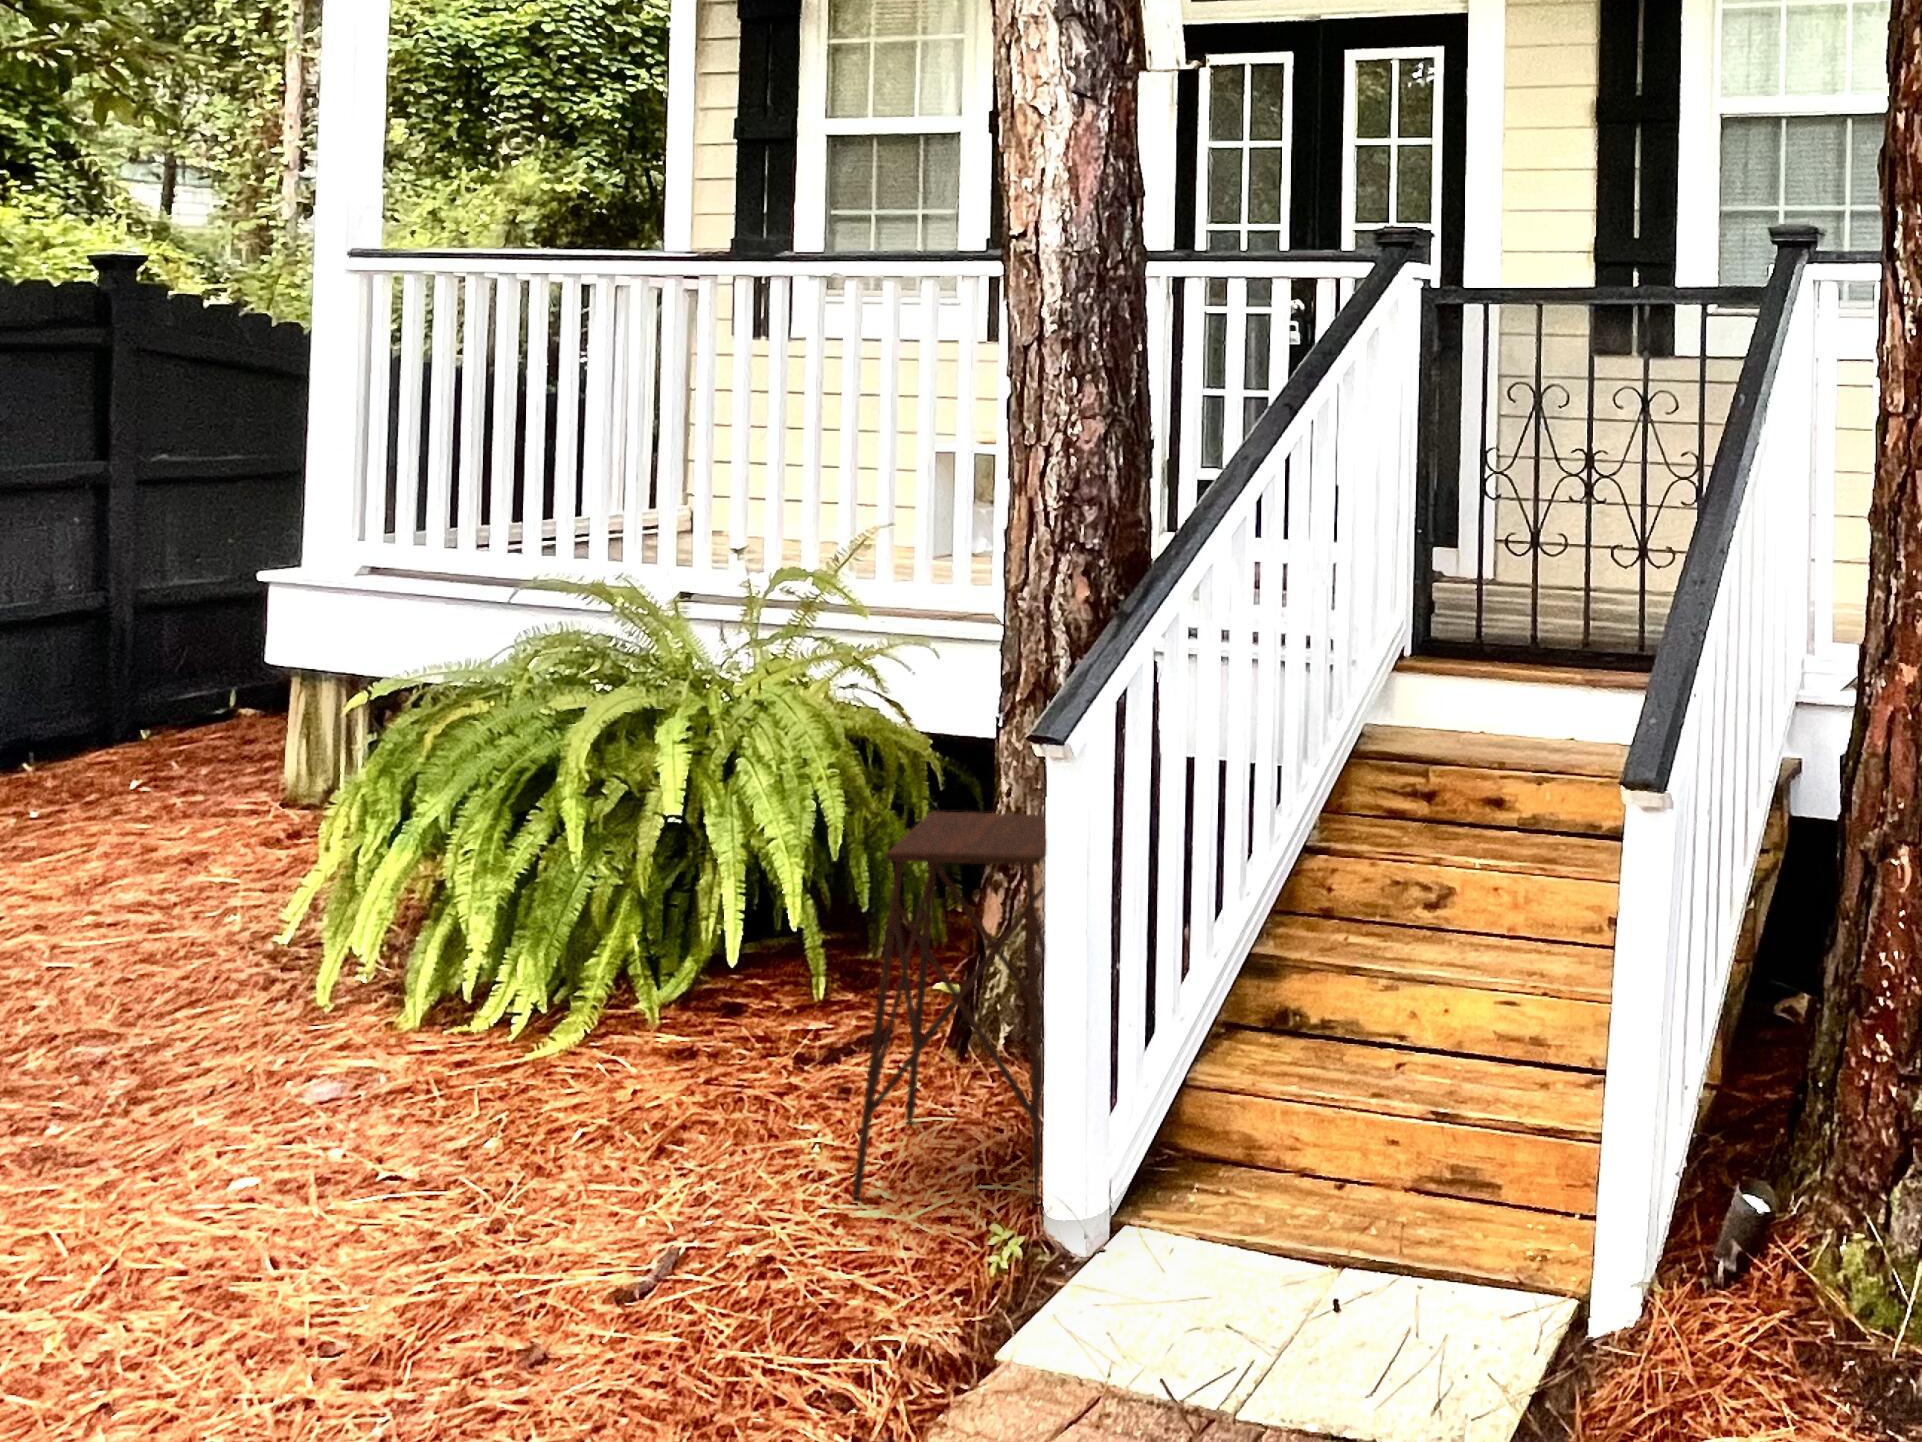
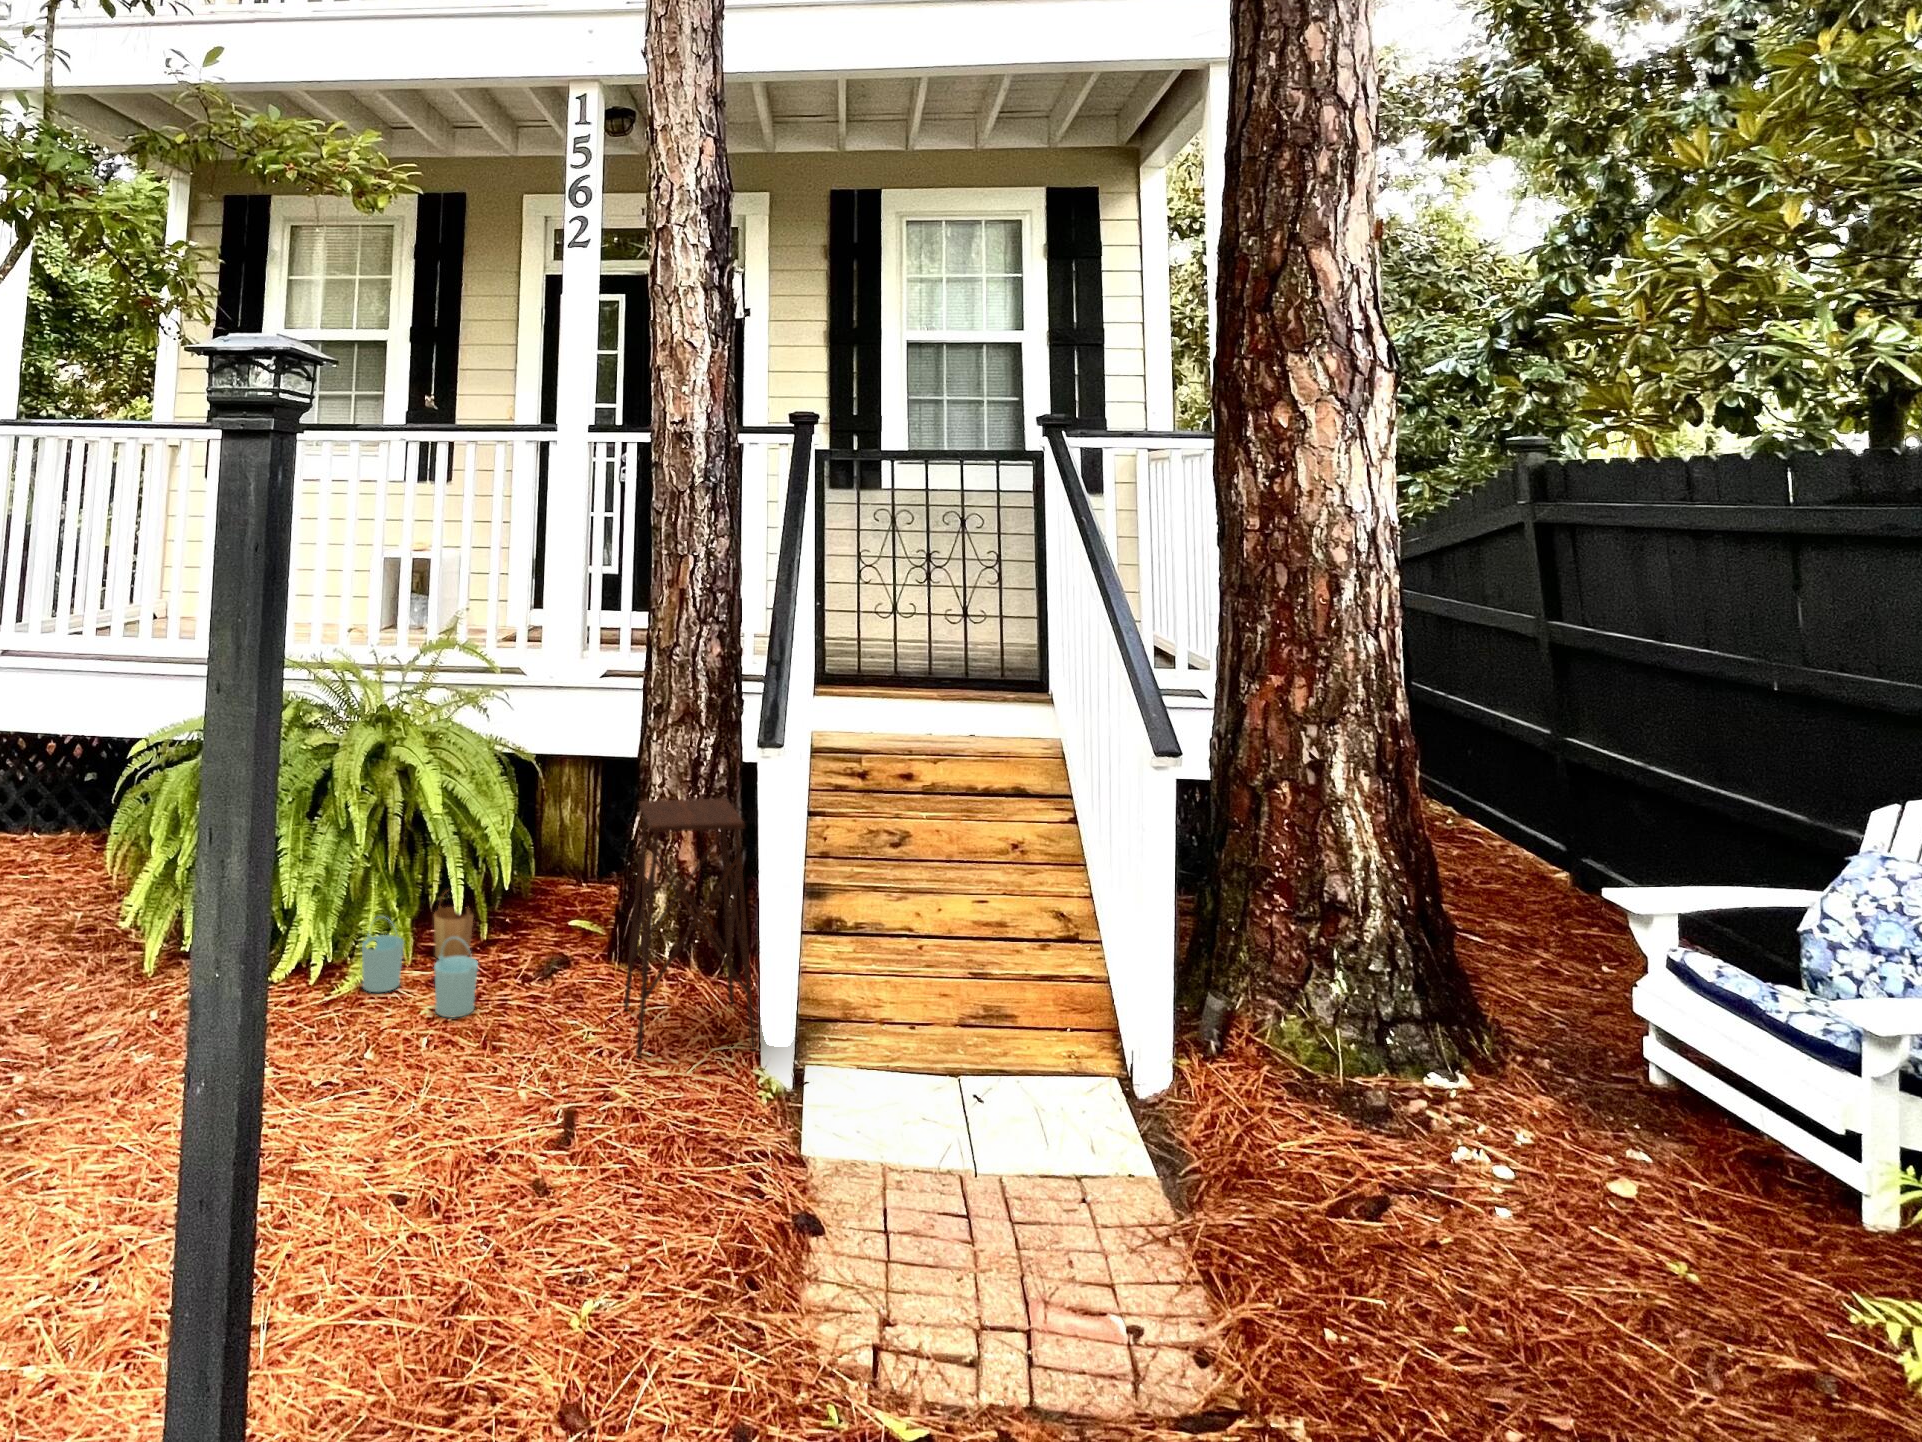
bucket: none [566,921,777,1112] -> present [362,896,478,1018]

